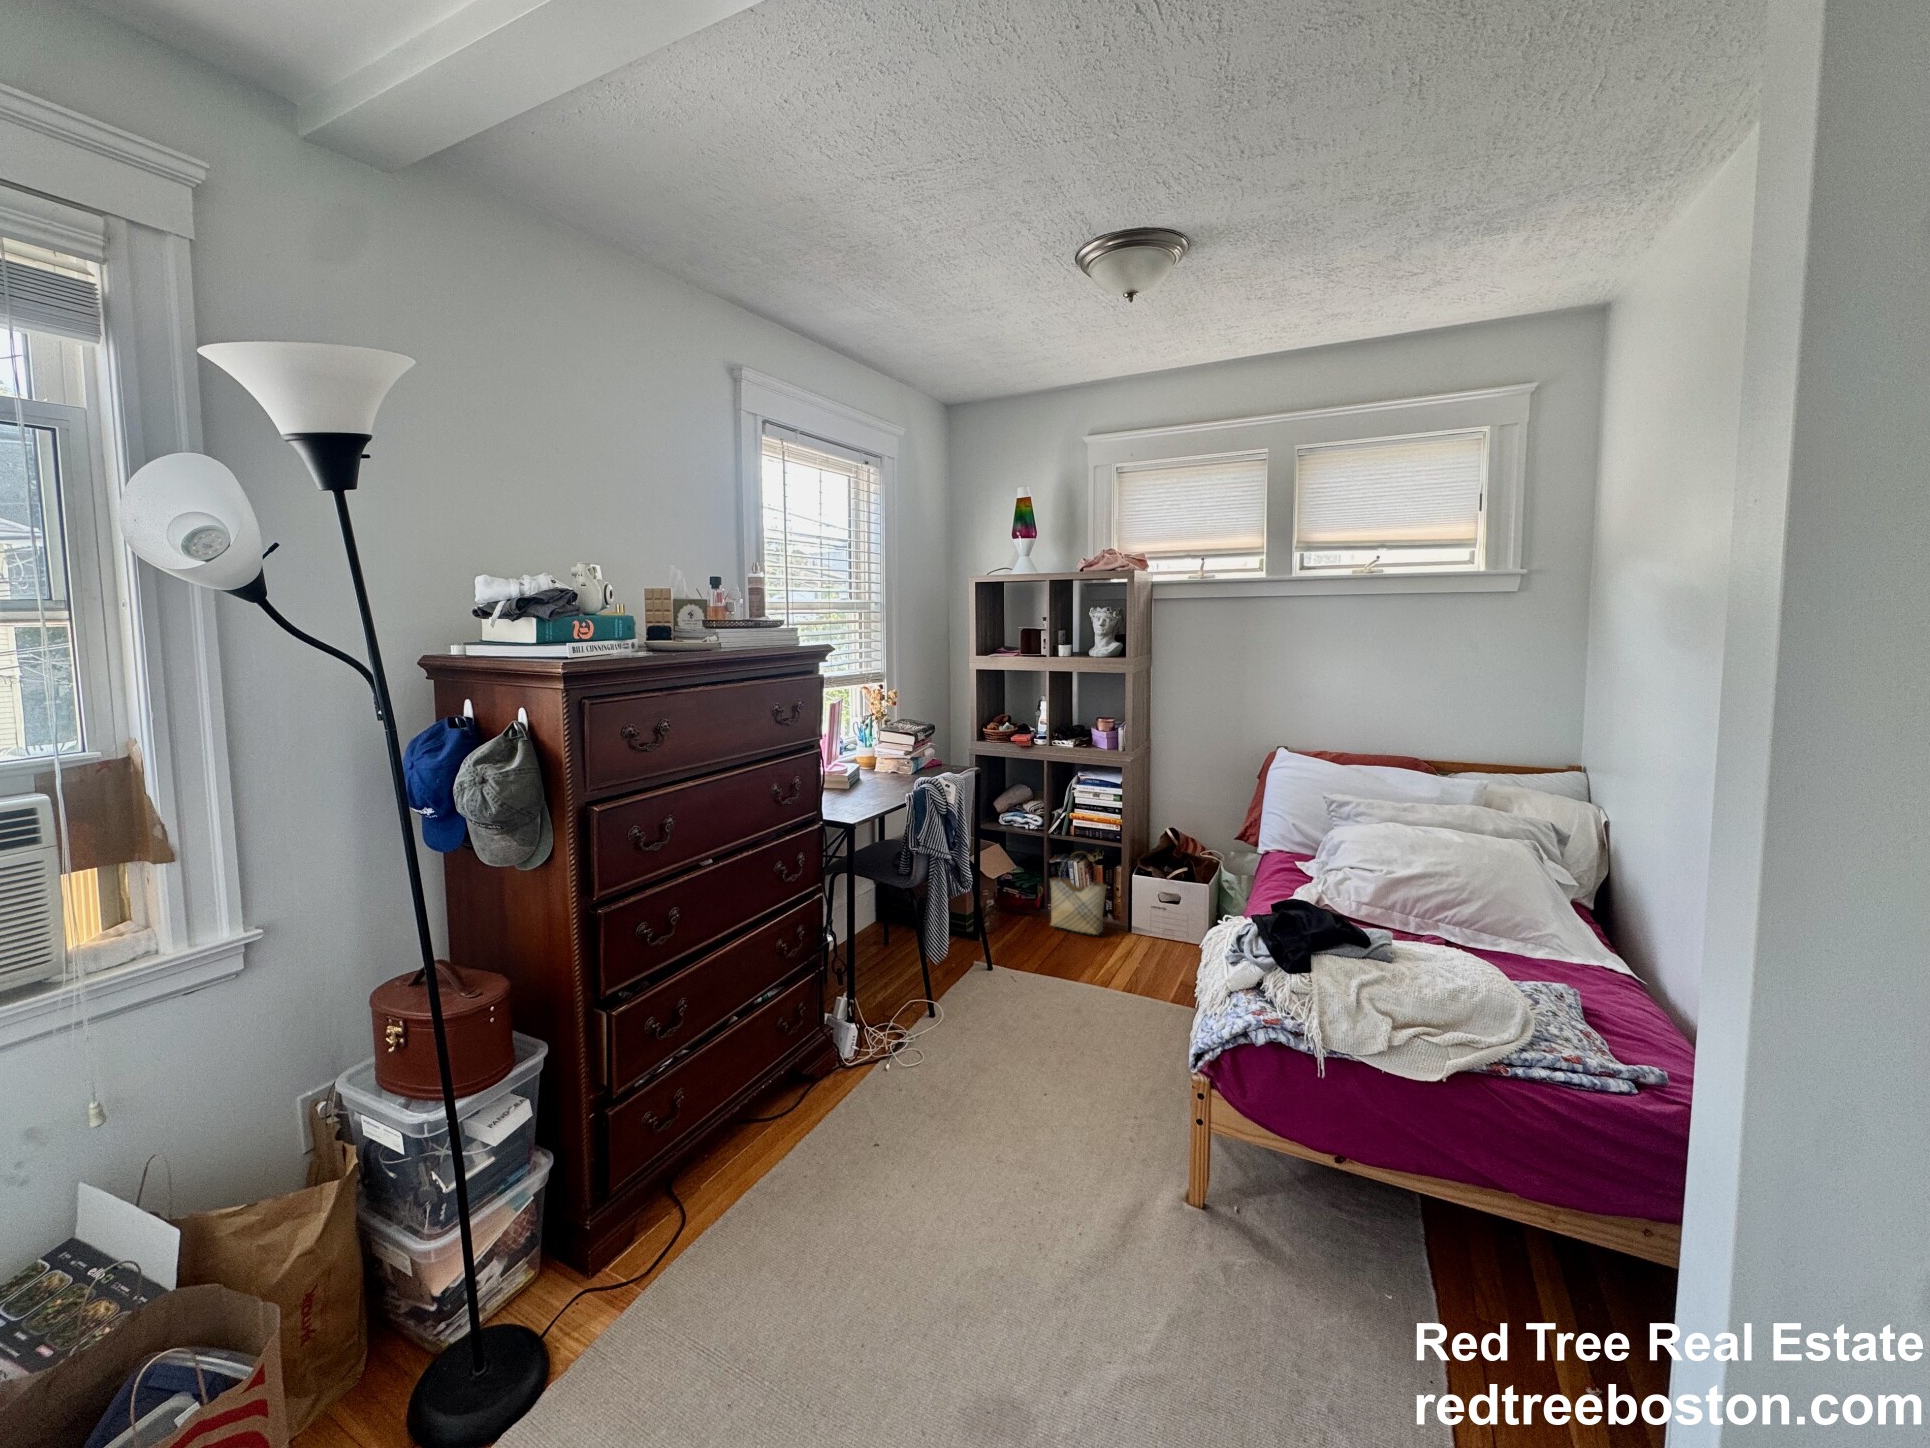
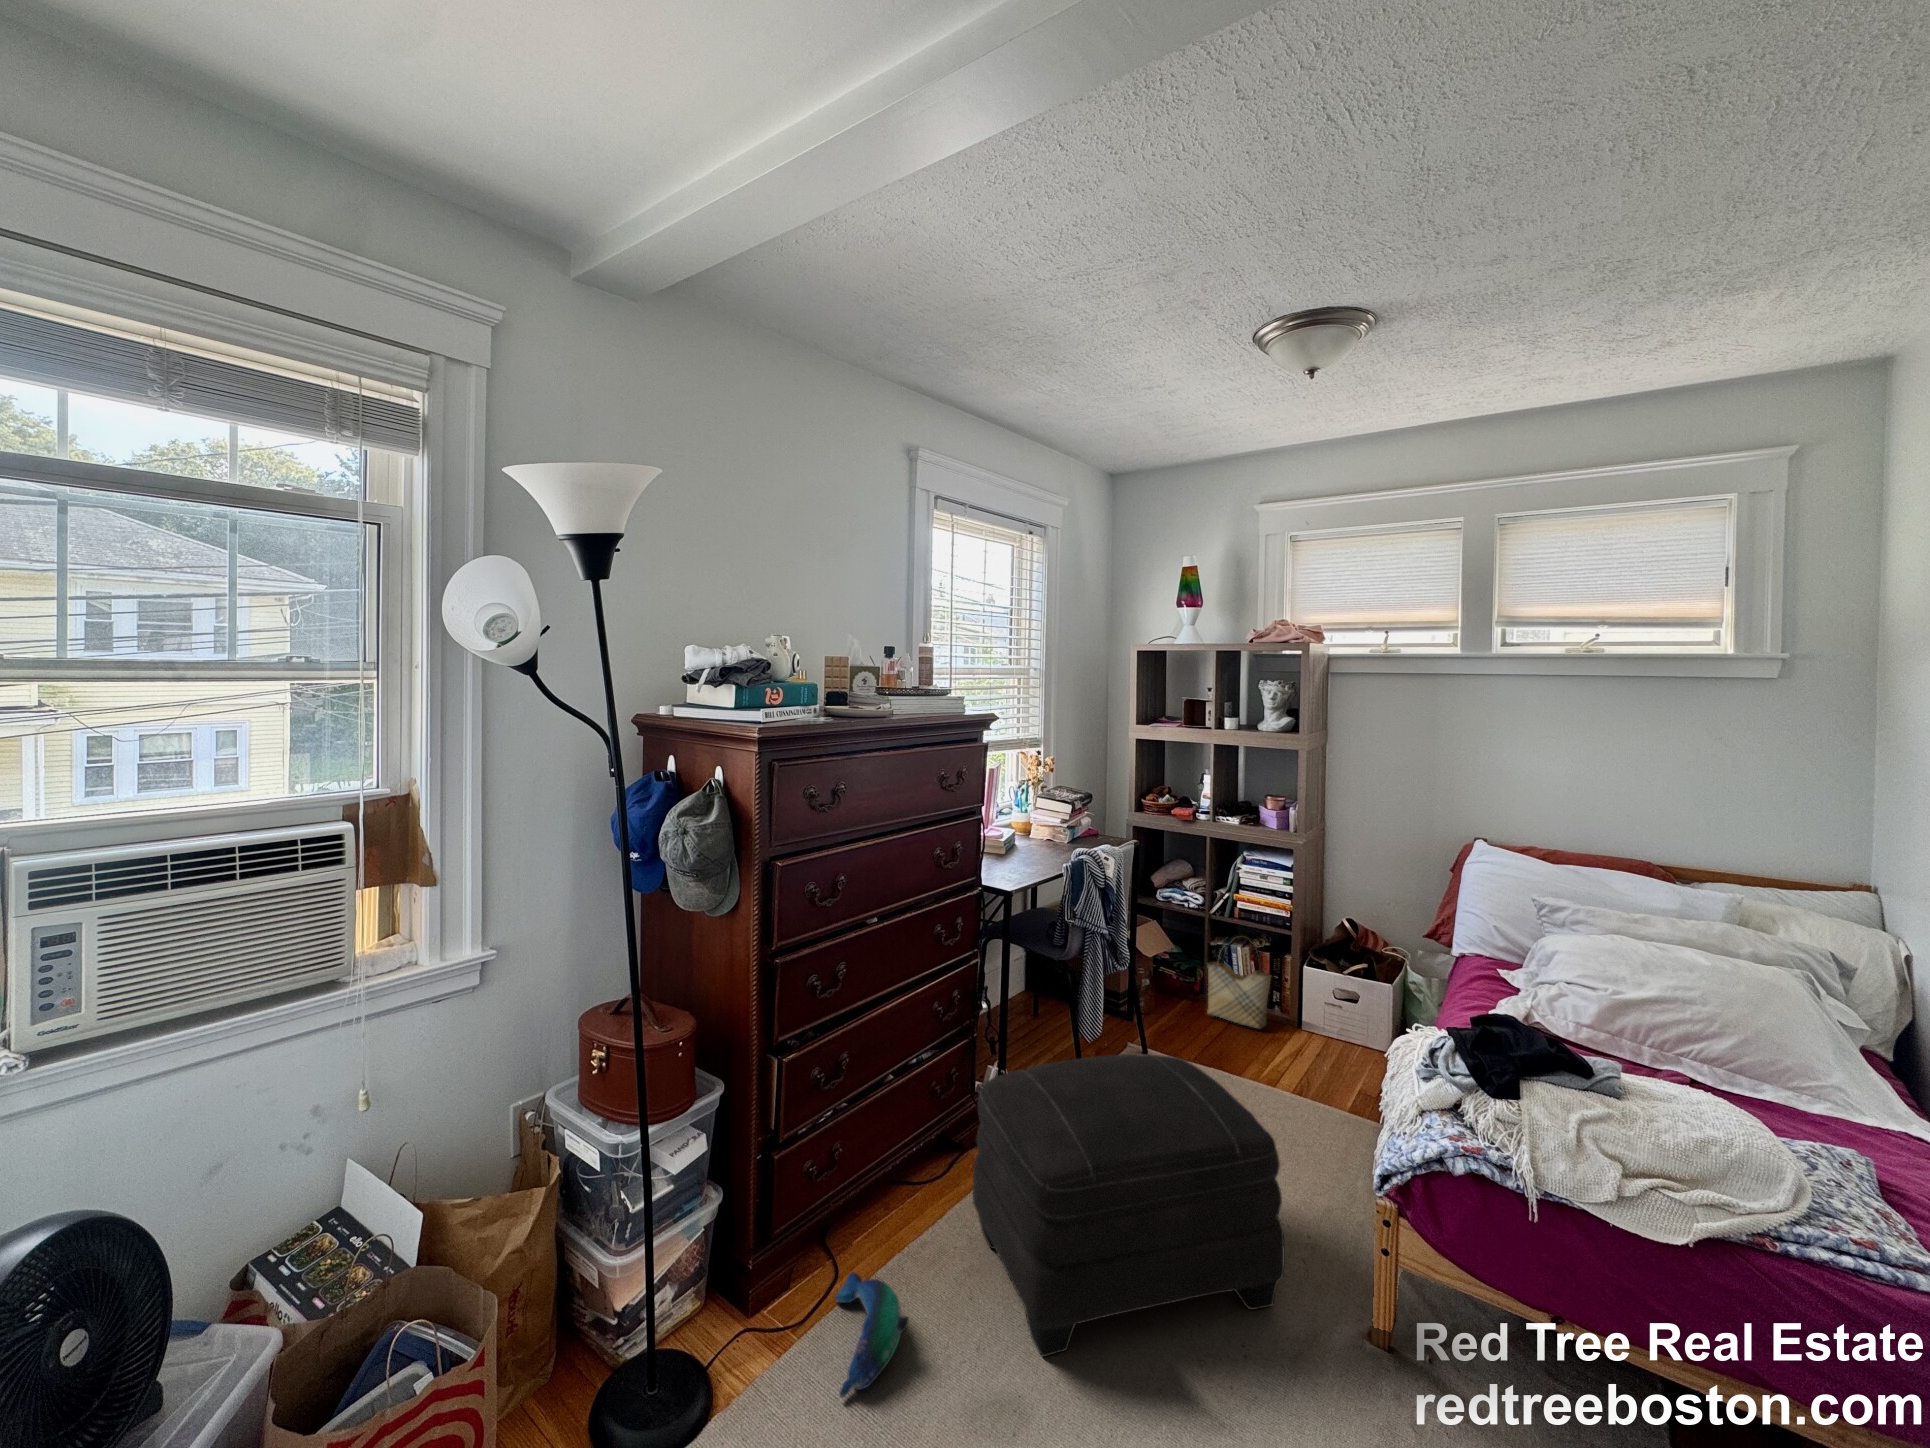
ottoman: none [824,968,1114,1266] -> present [973,1054,1285,1357]
plush toy: none [682,1215,758,1342] -> present [835,1273,909,1398]

